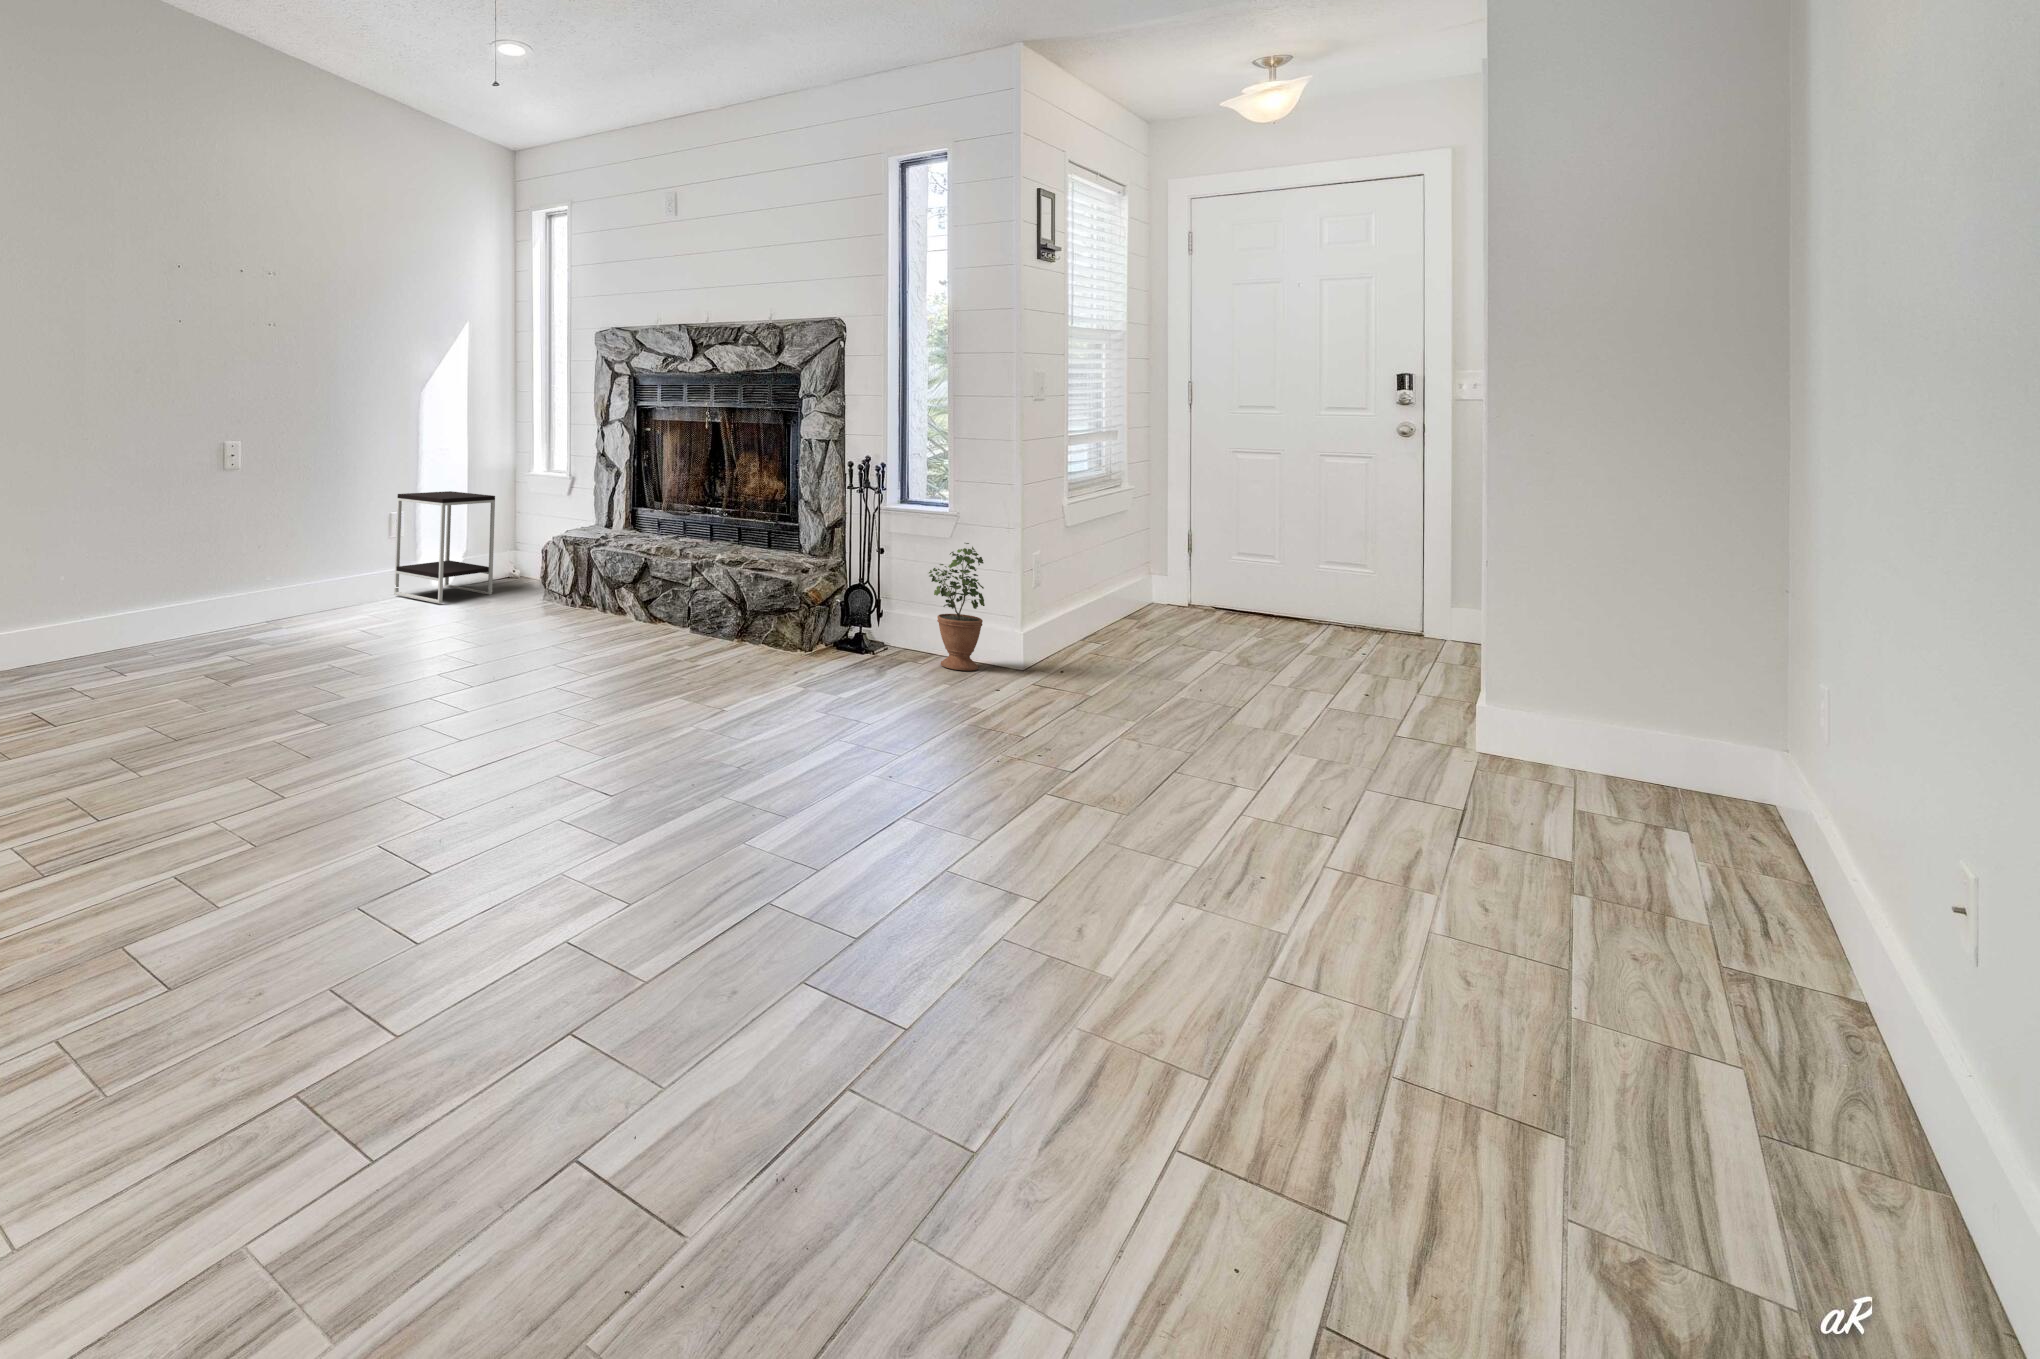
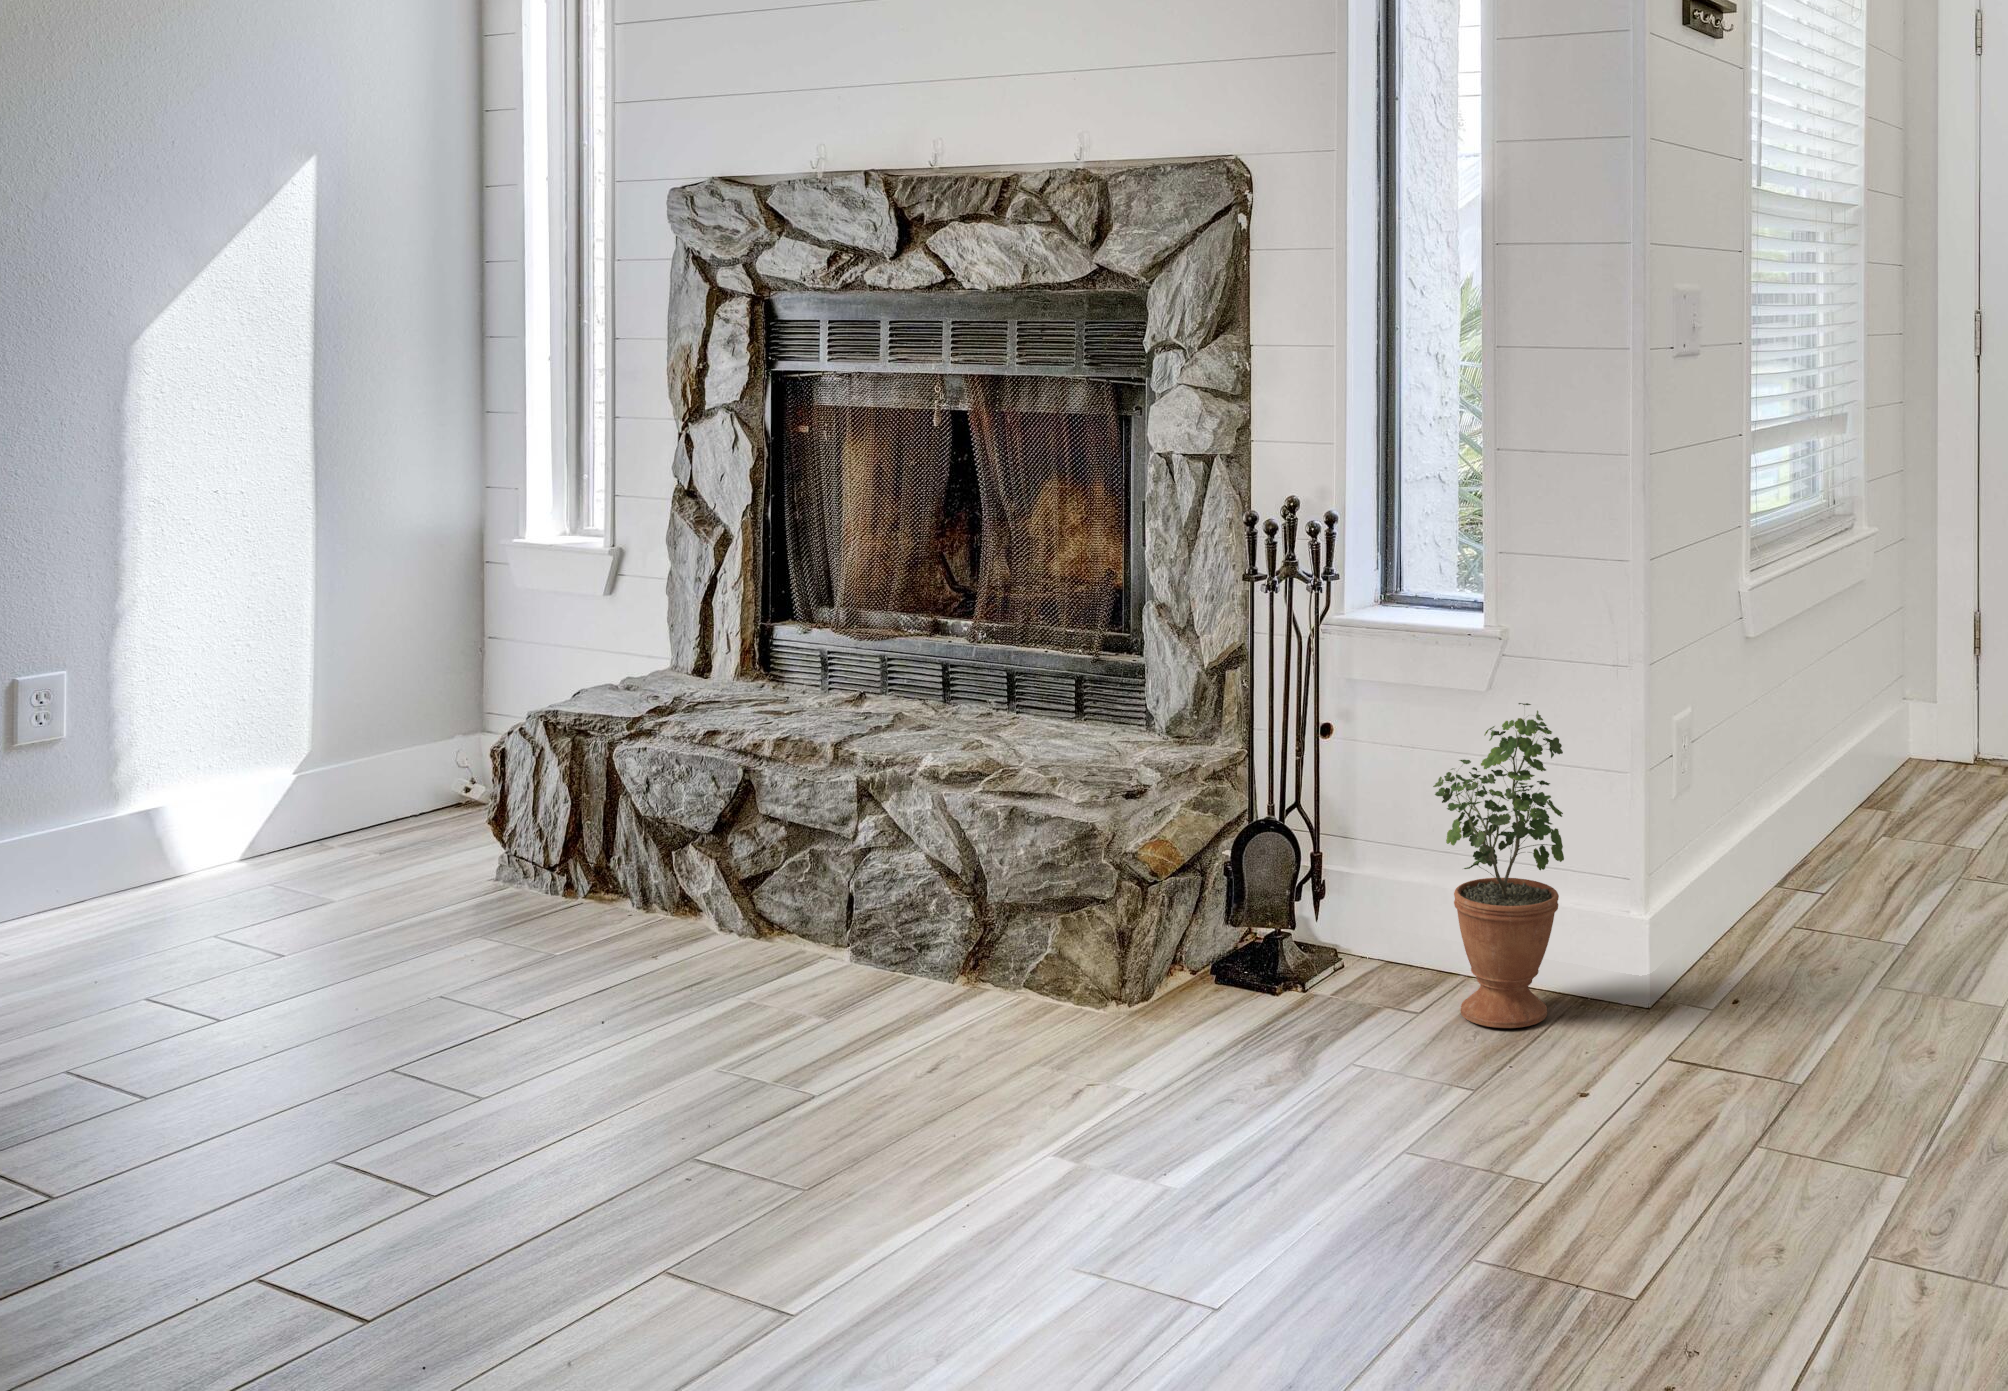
side table: present [394,491,495,604] -> none [42,597,375,920]

